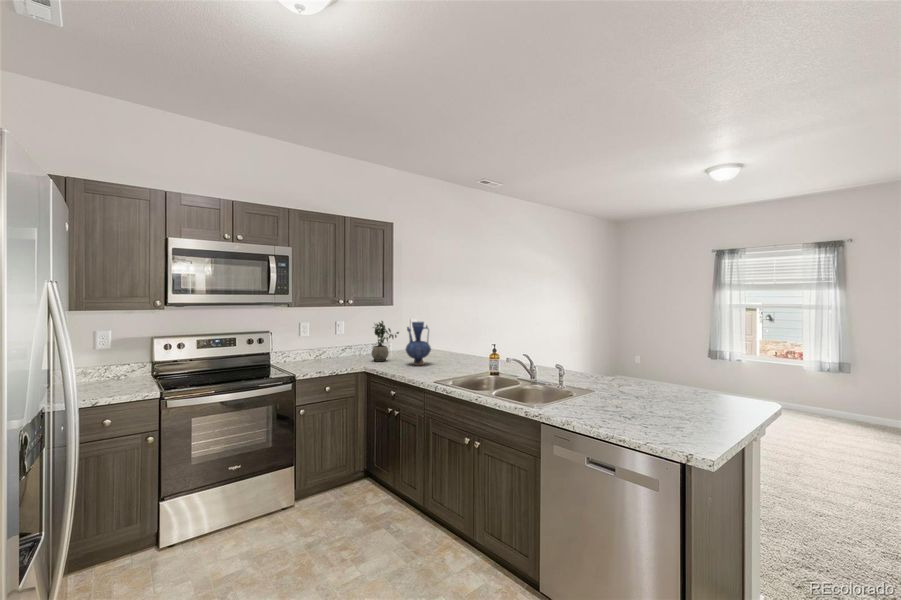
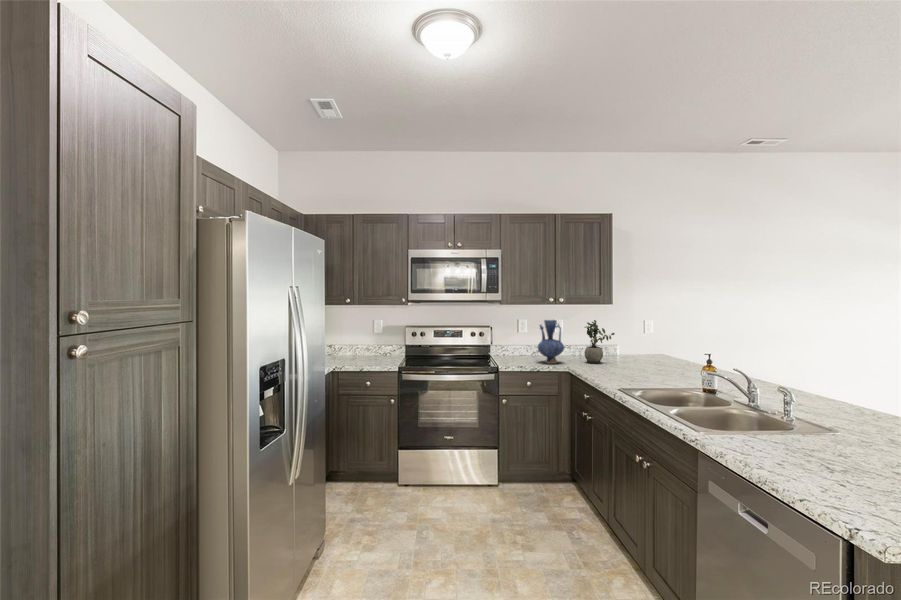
vase: present [406,322,431,365] -> present [538,320,564,364]

